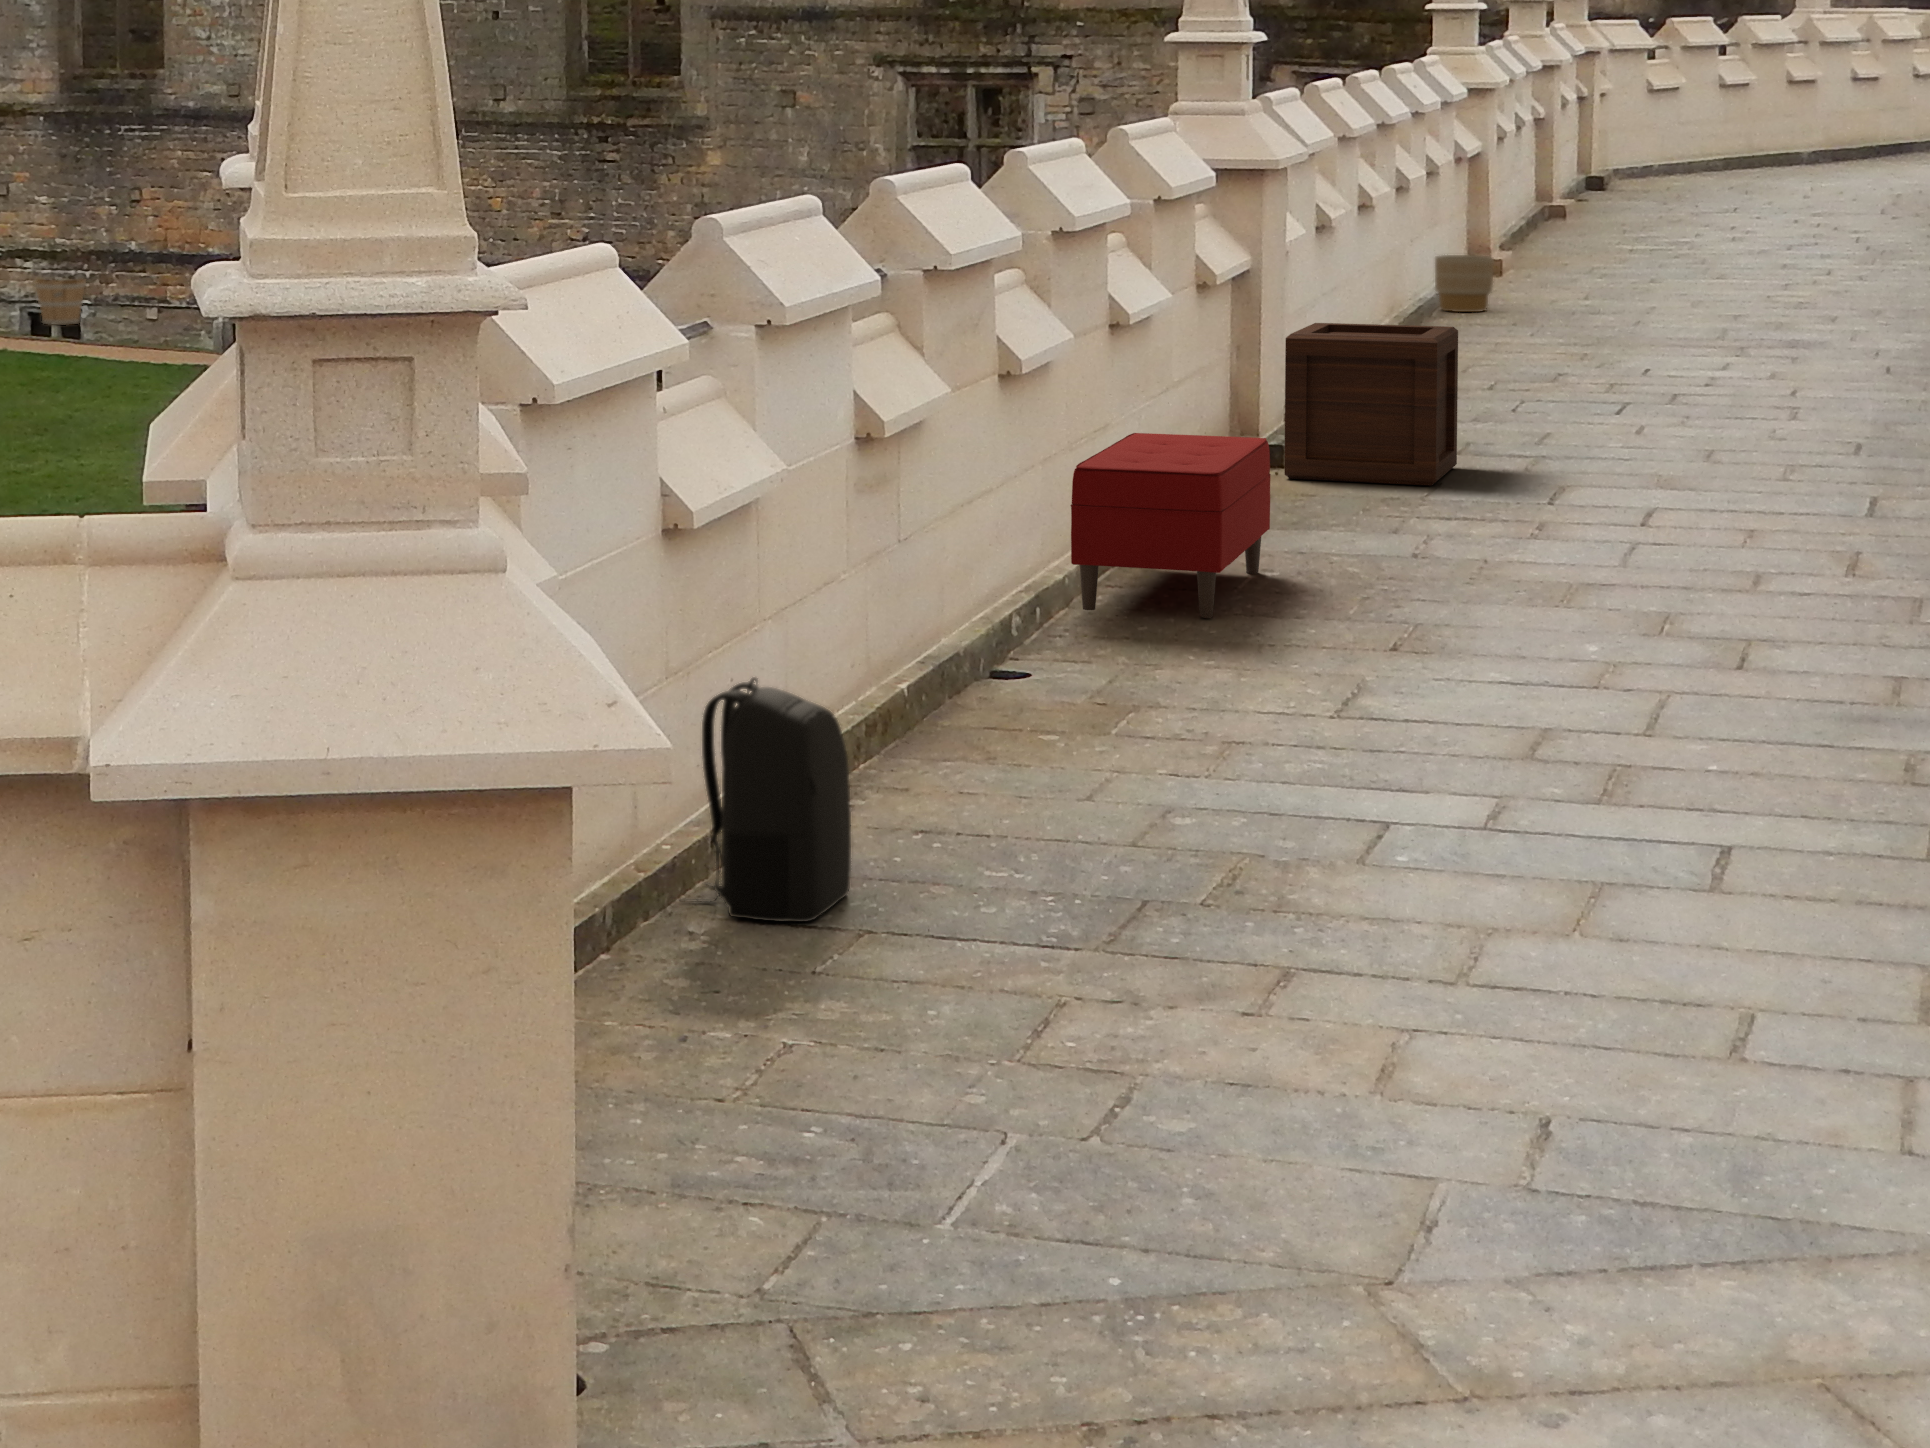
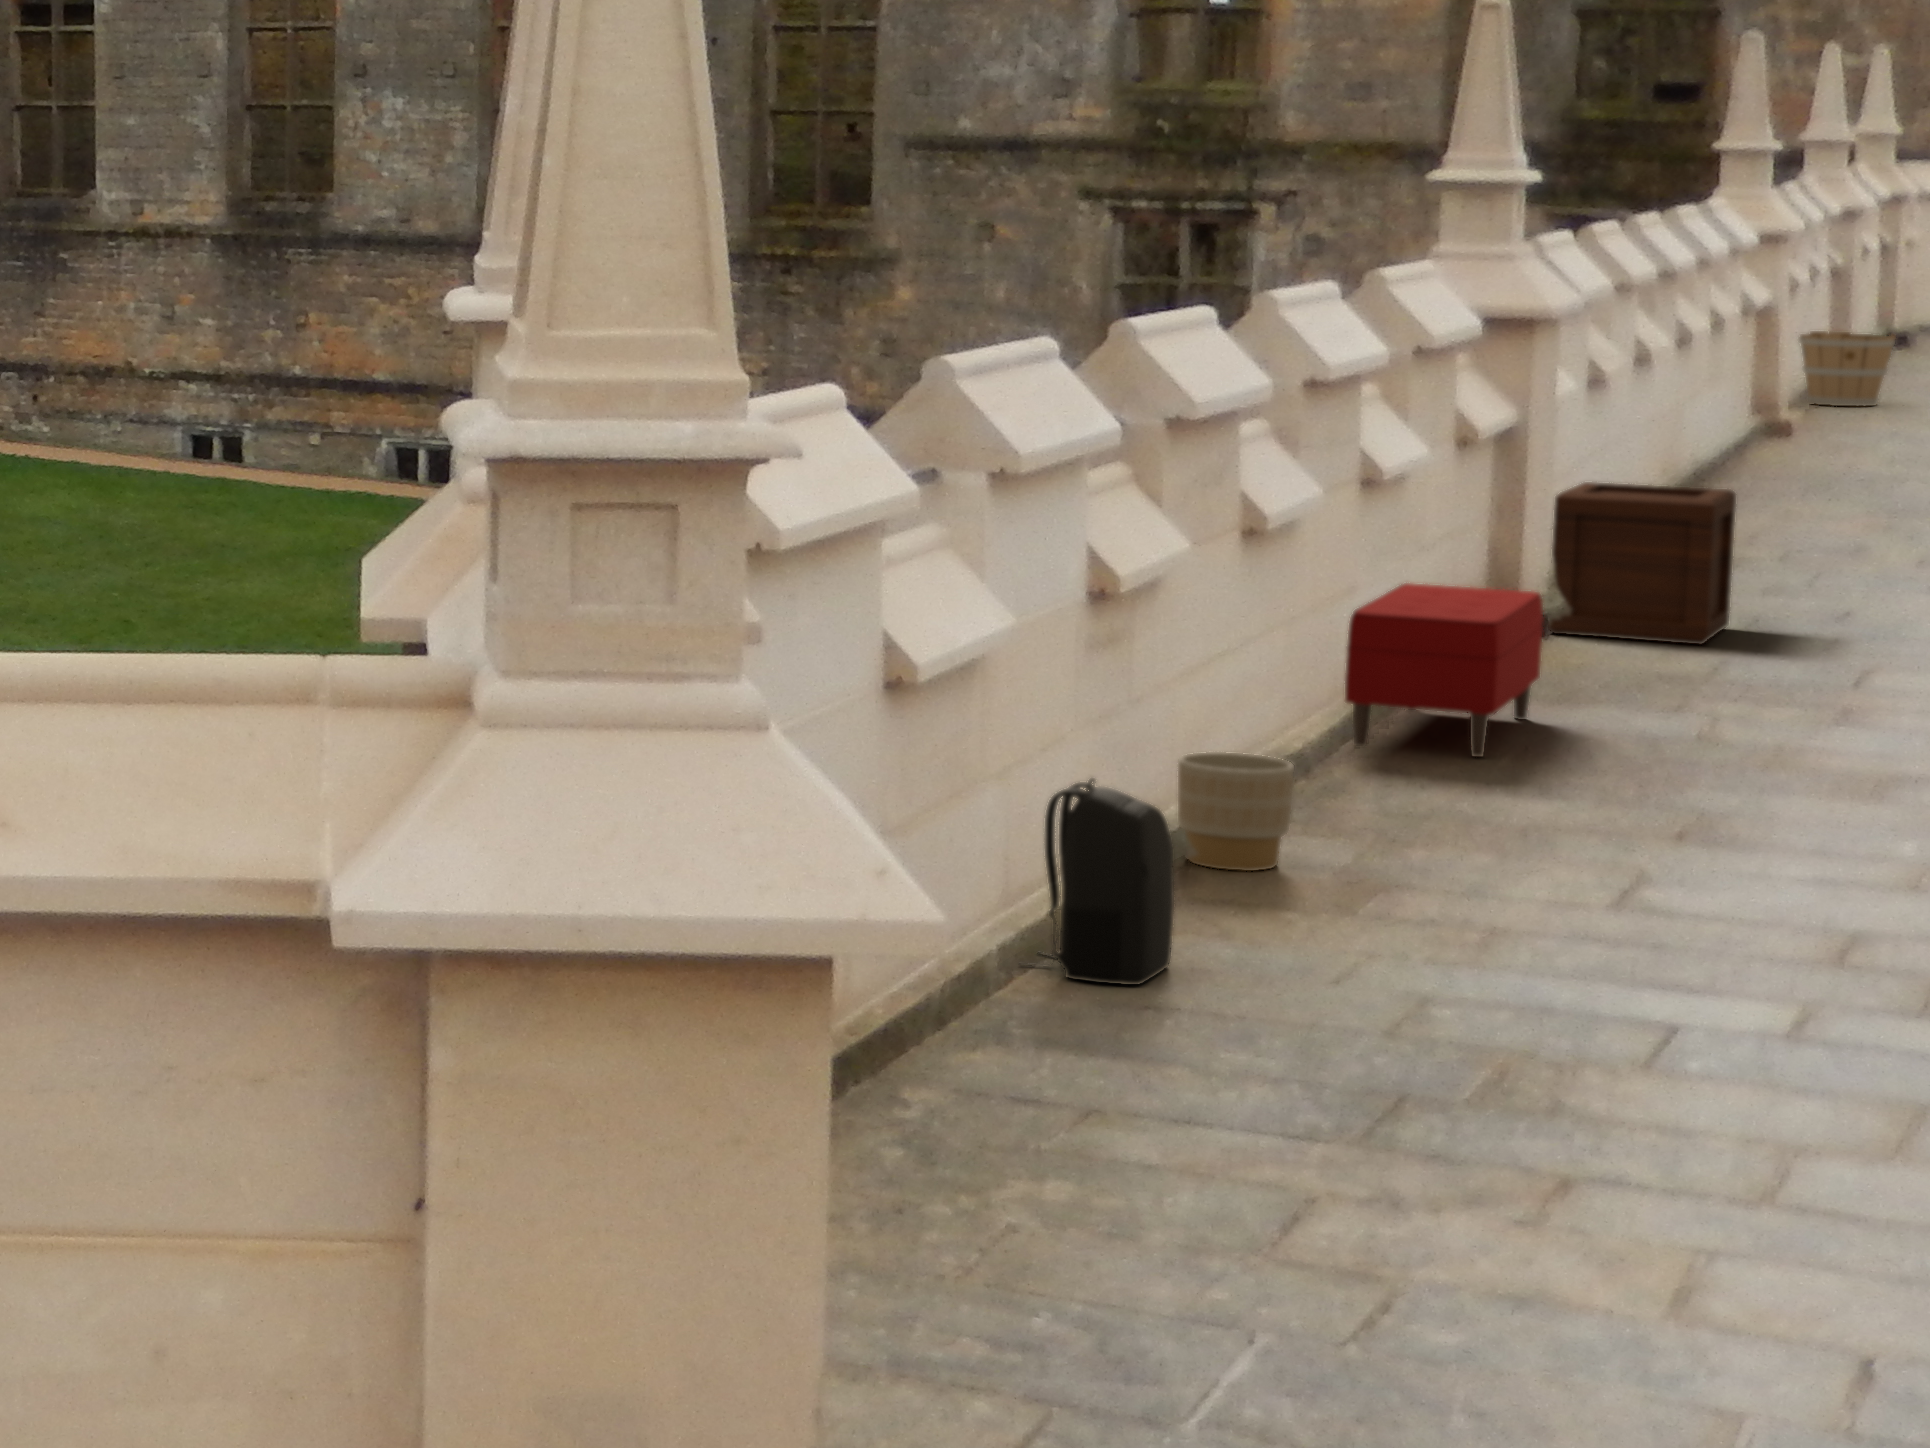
planter: present [1435,255,1494,312] -> present [1178,752,1294,871]
wooden bucket: present [35,279,86,325] -> present [1799,331,1895,406]

